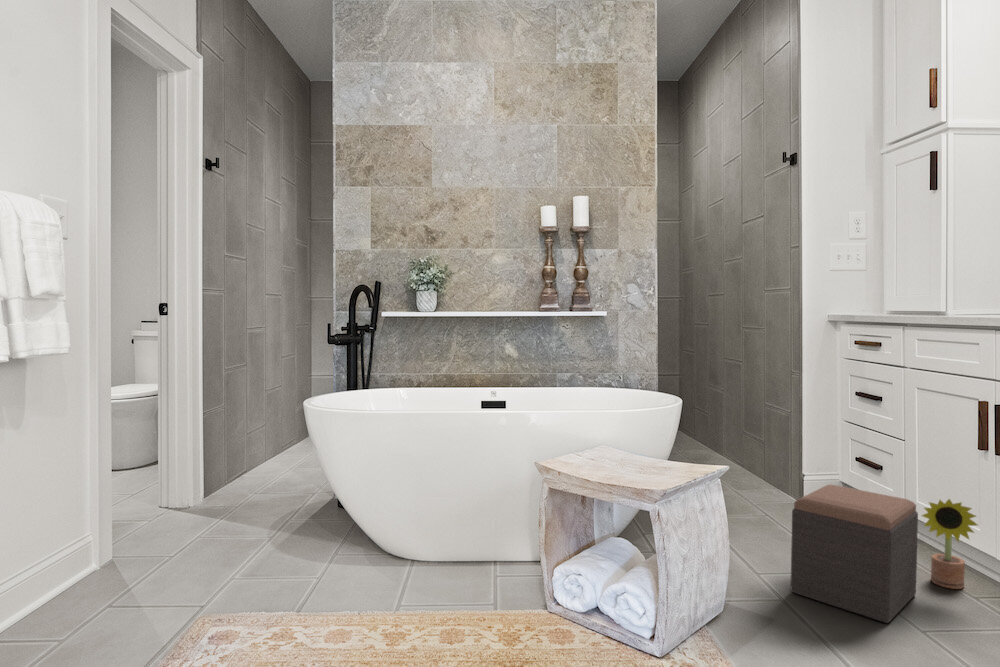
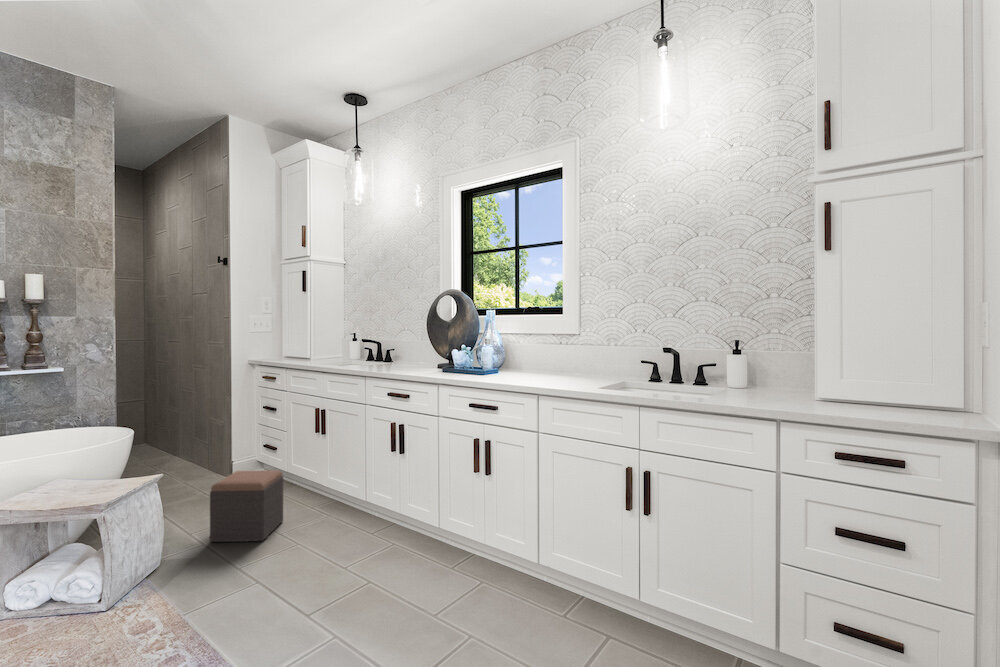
decorative plant: present [922,499,978,589] -> none [287,465,313,512]

